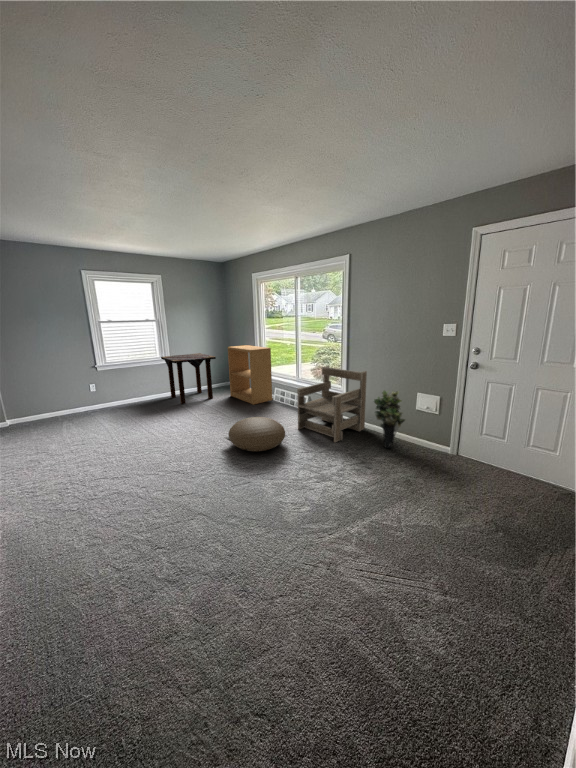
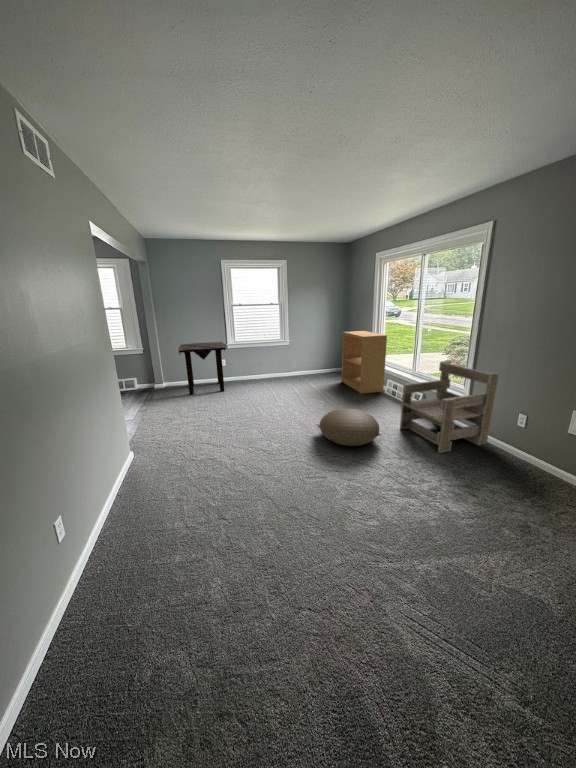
side table: present [161,353,216,404] -> present [179,342,226,395]
potted plant: present [374,390,405,448] -> none [500,400,547,477]

